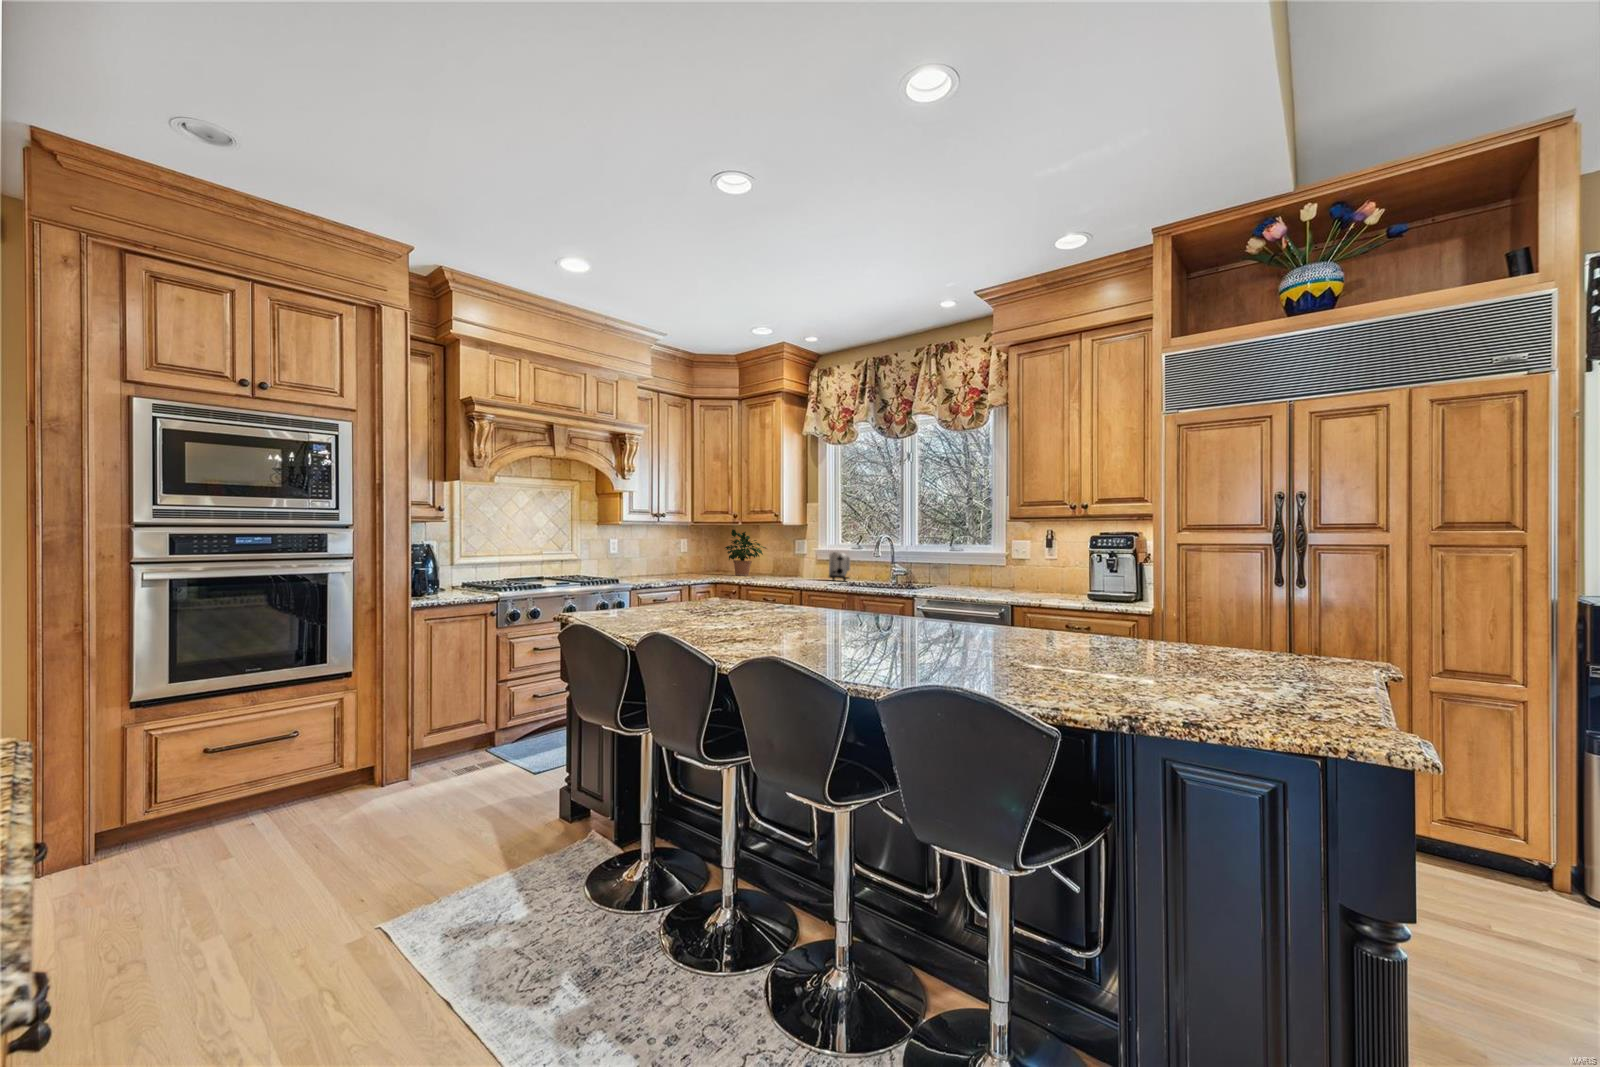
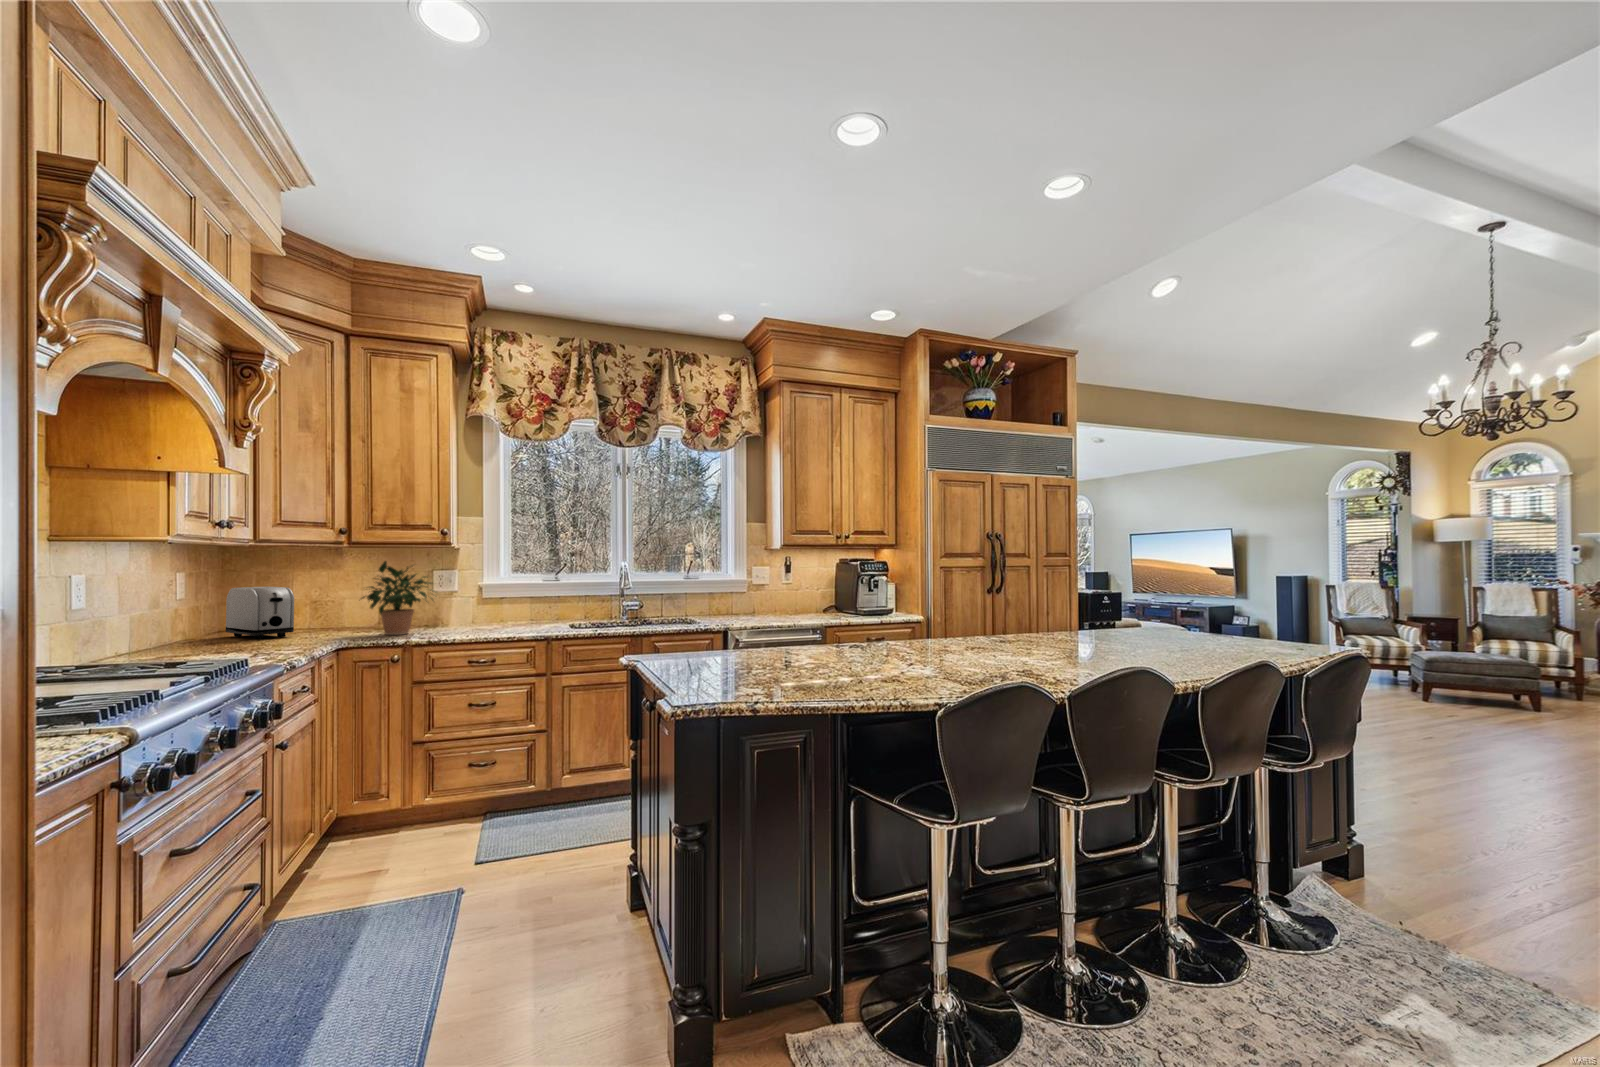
toaster: present [829,552,850,581] -> present [225,587,294,639]

